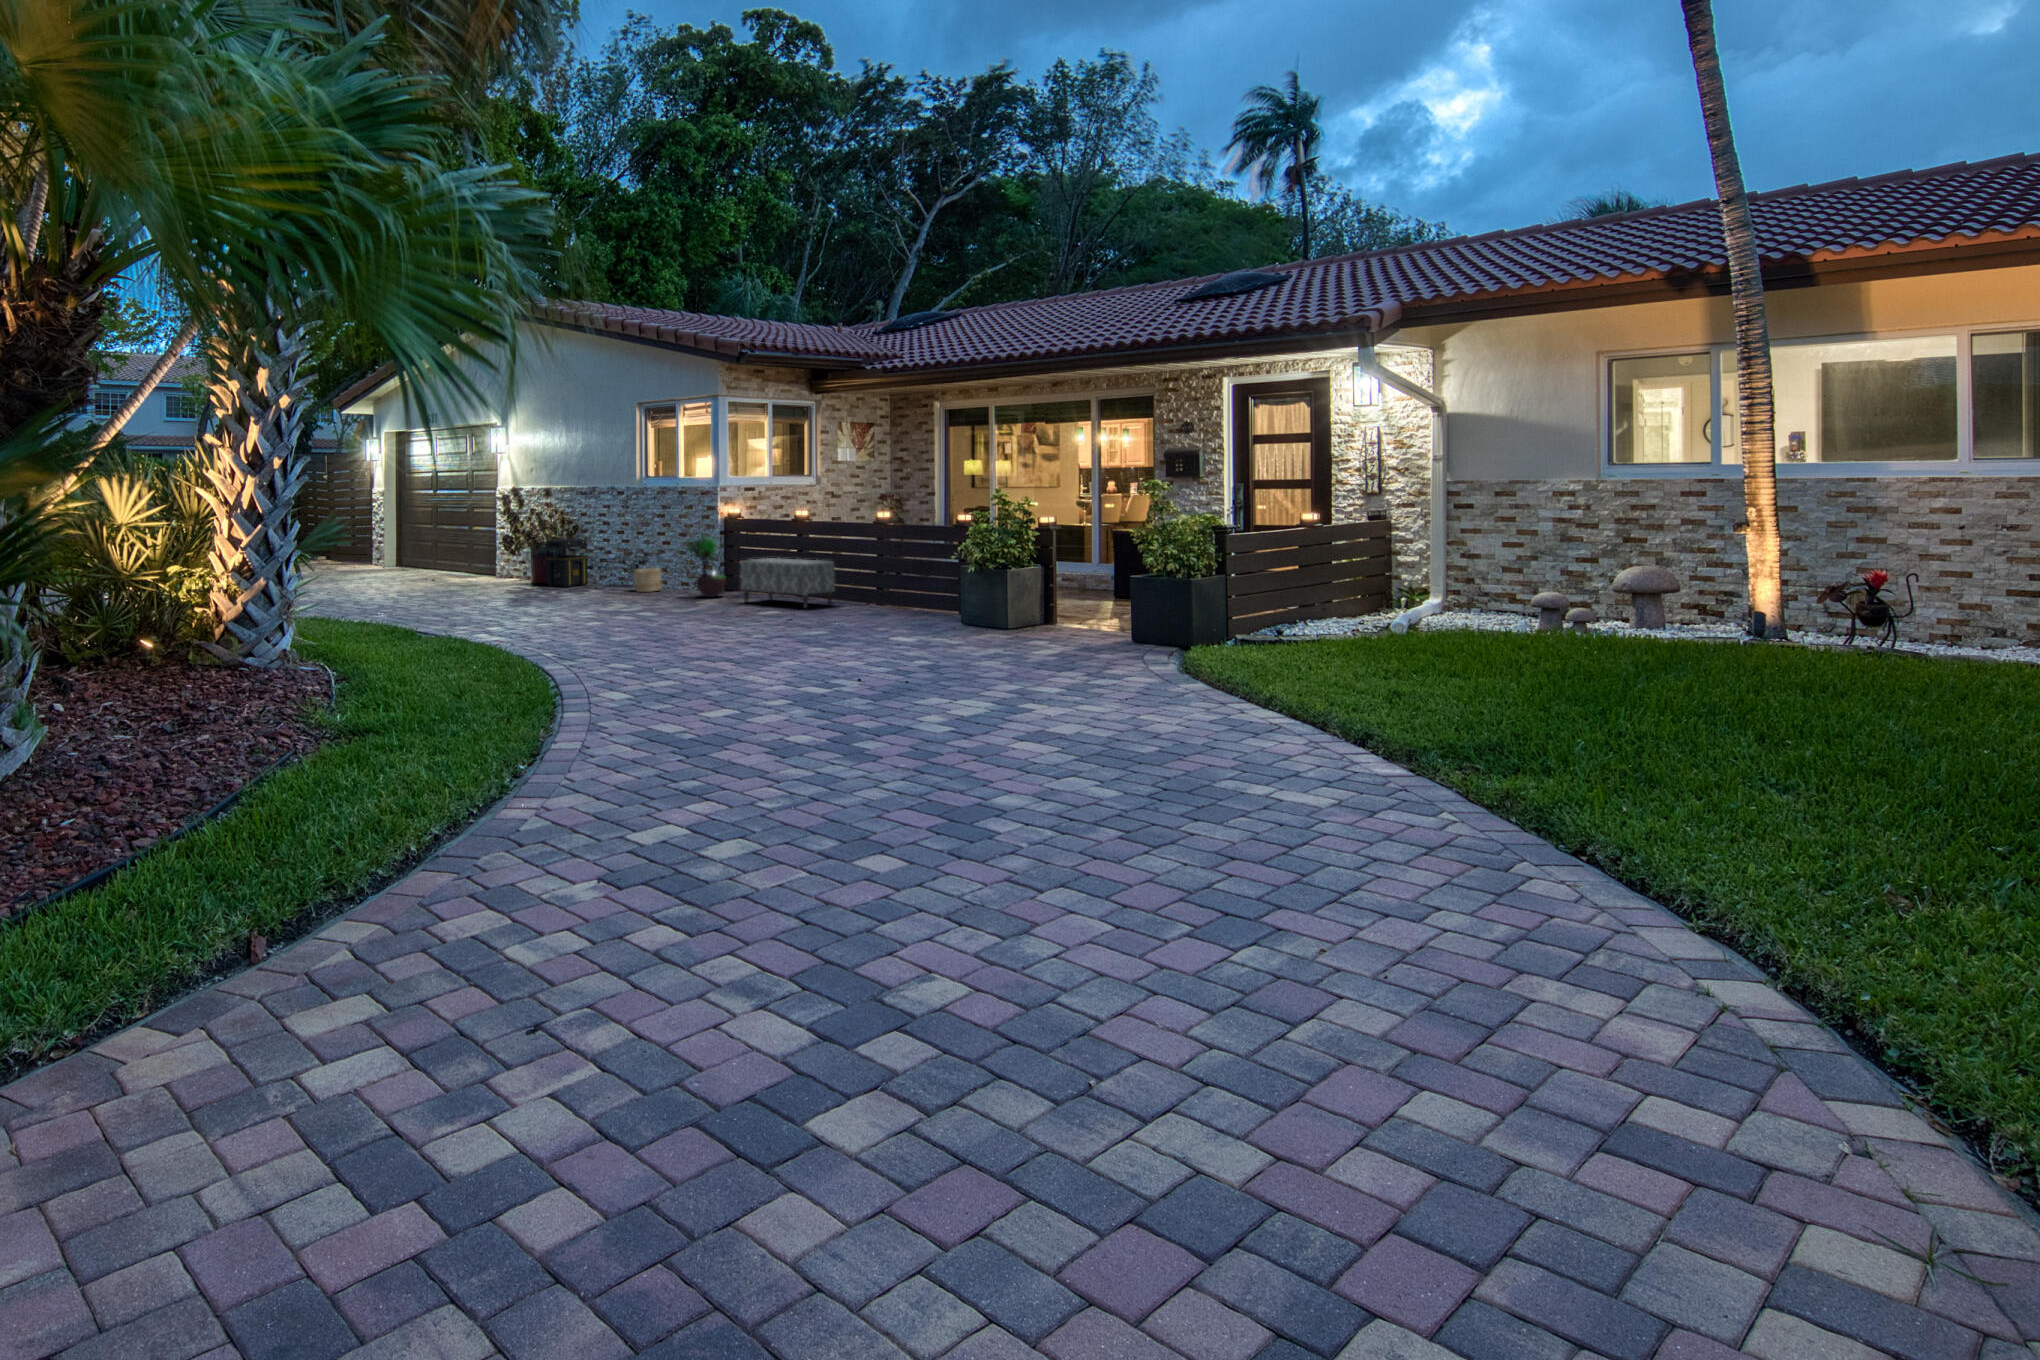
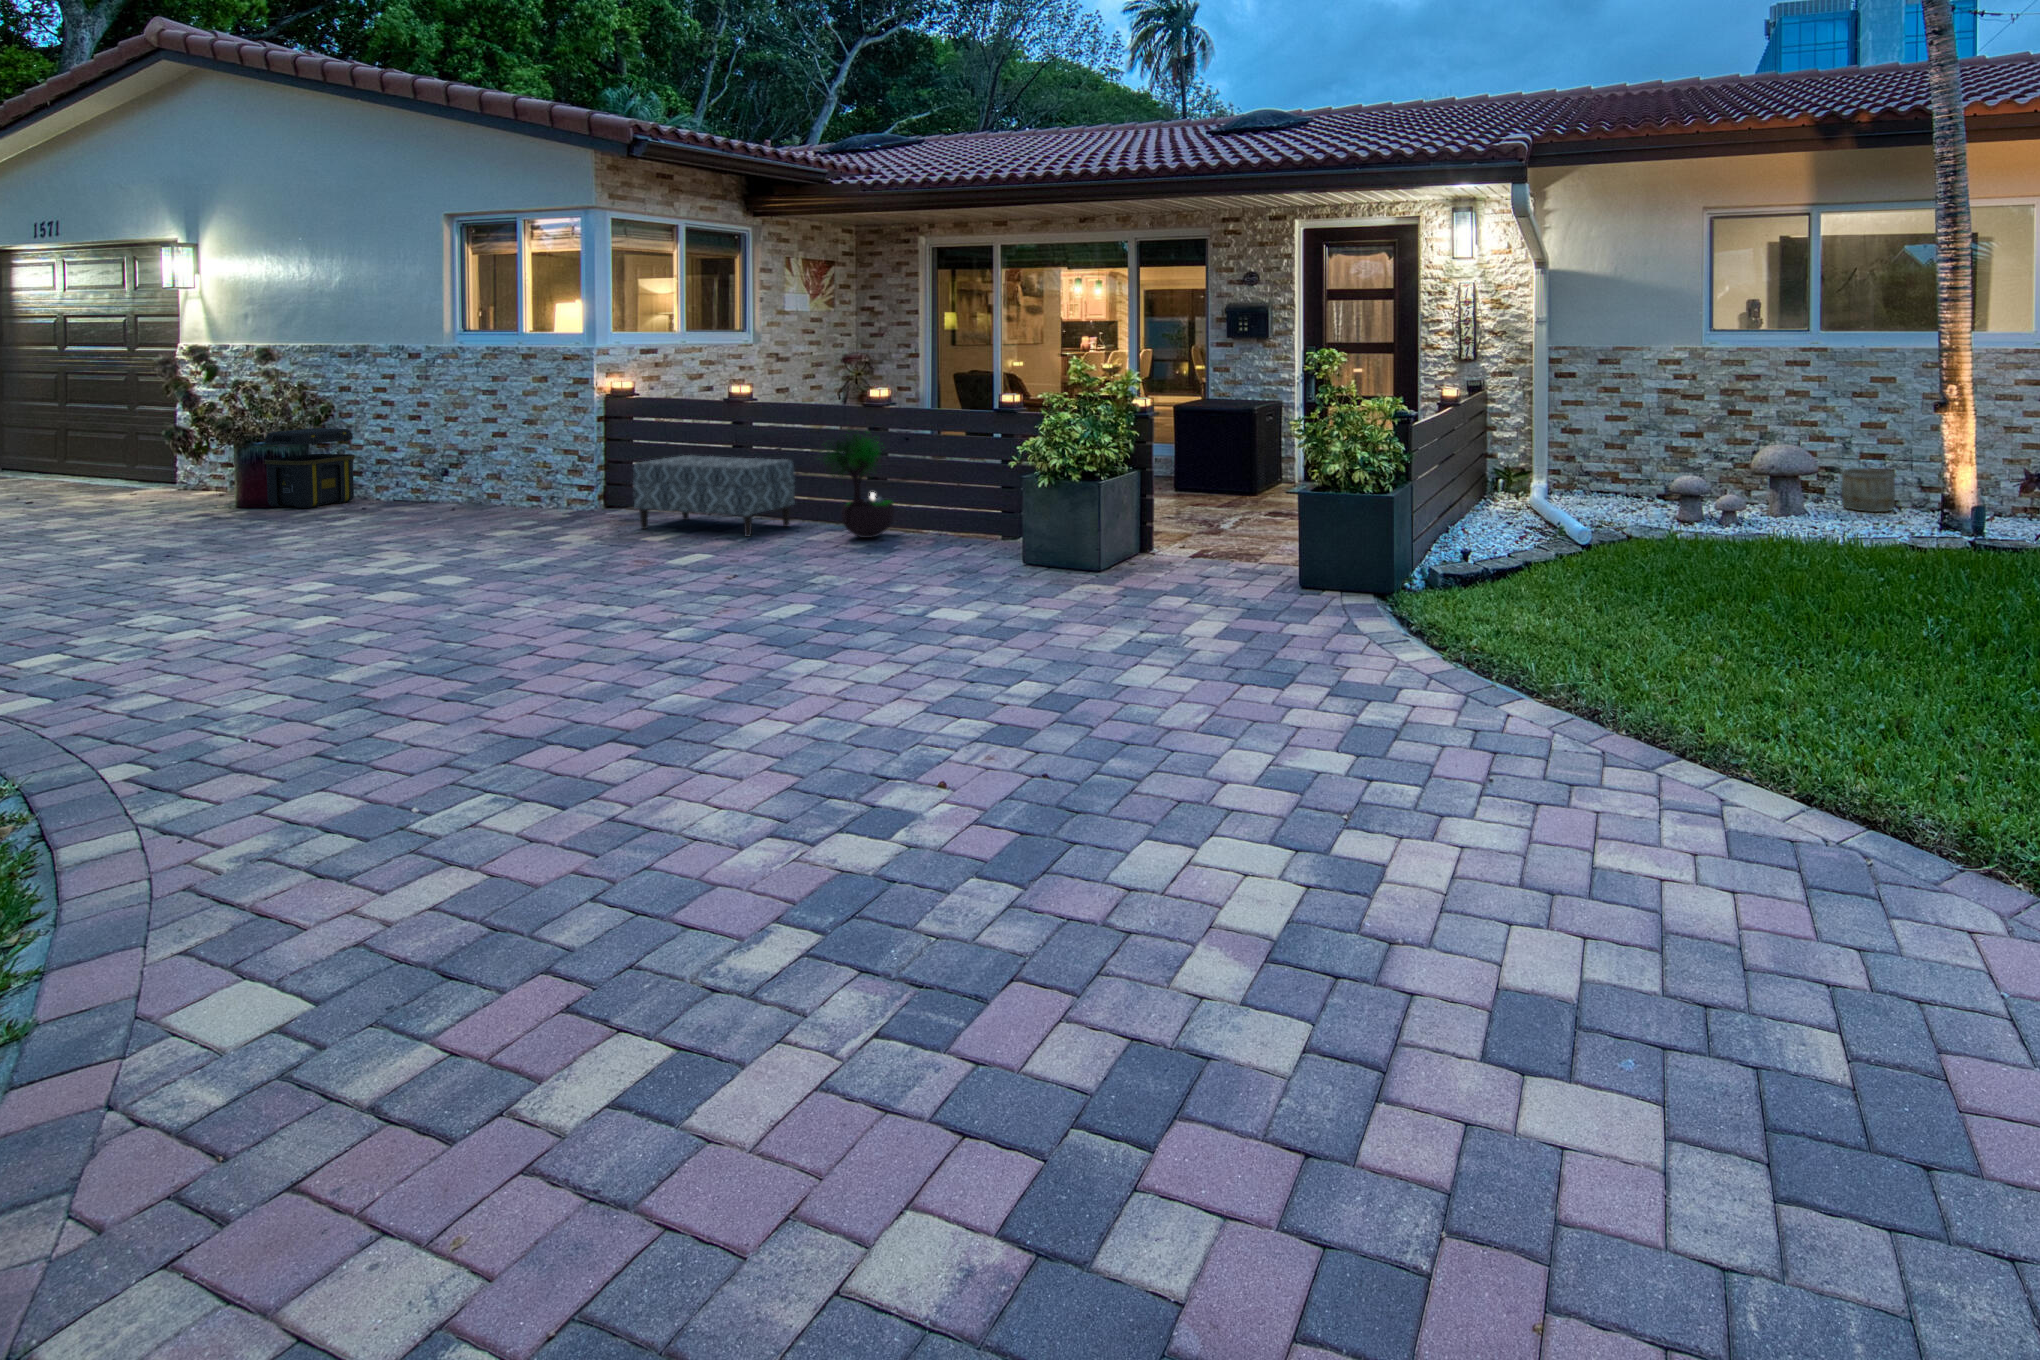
potted tree: present [686,534,726,597] -> present [819,427,894,538]
wooden bucket: present [634,568,662,592] -> present [1841,468,1896,512]

